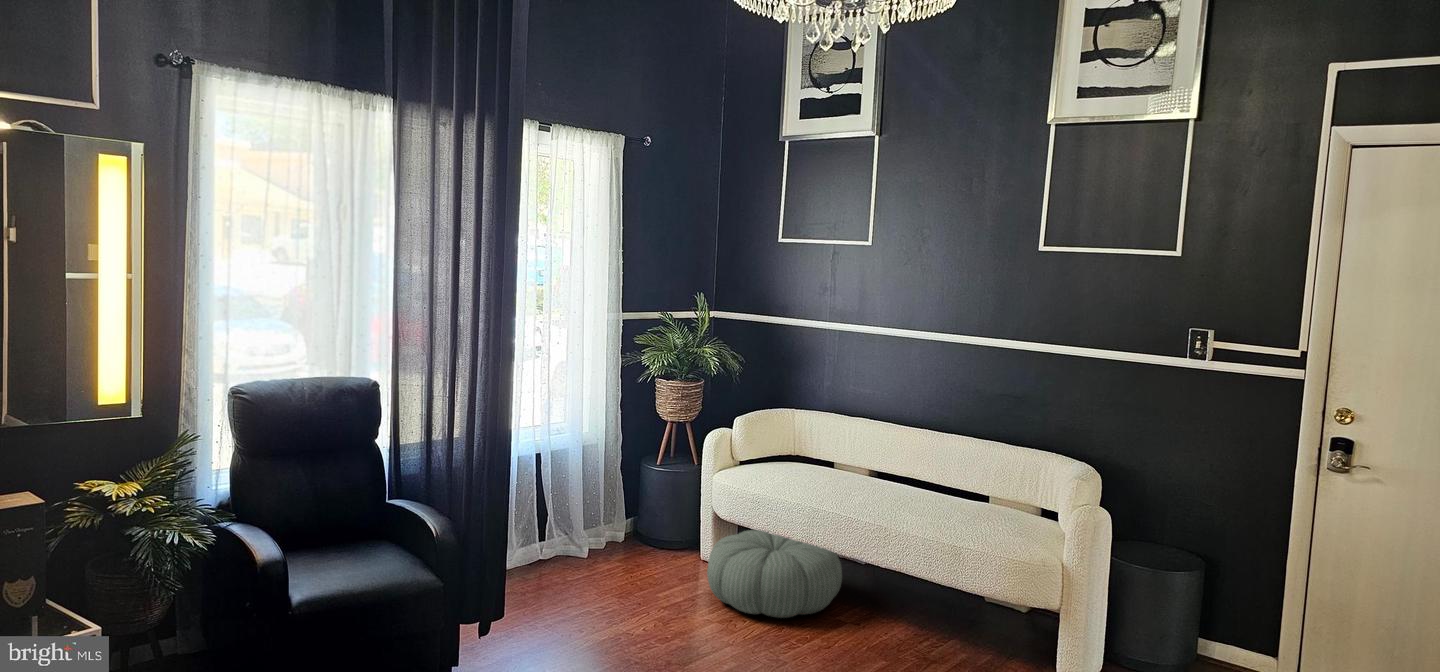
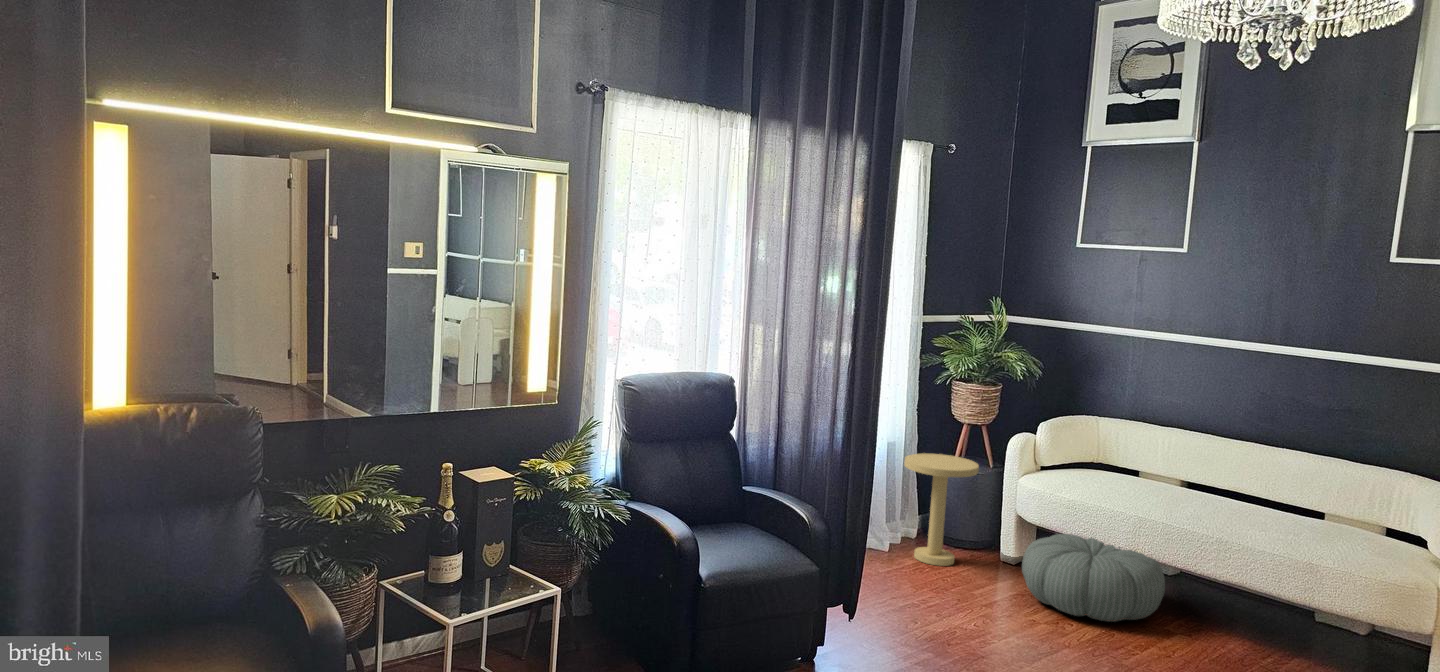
side table: none [598,454,673,570] -> present [905,453,979,566]

